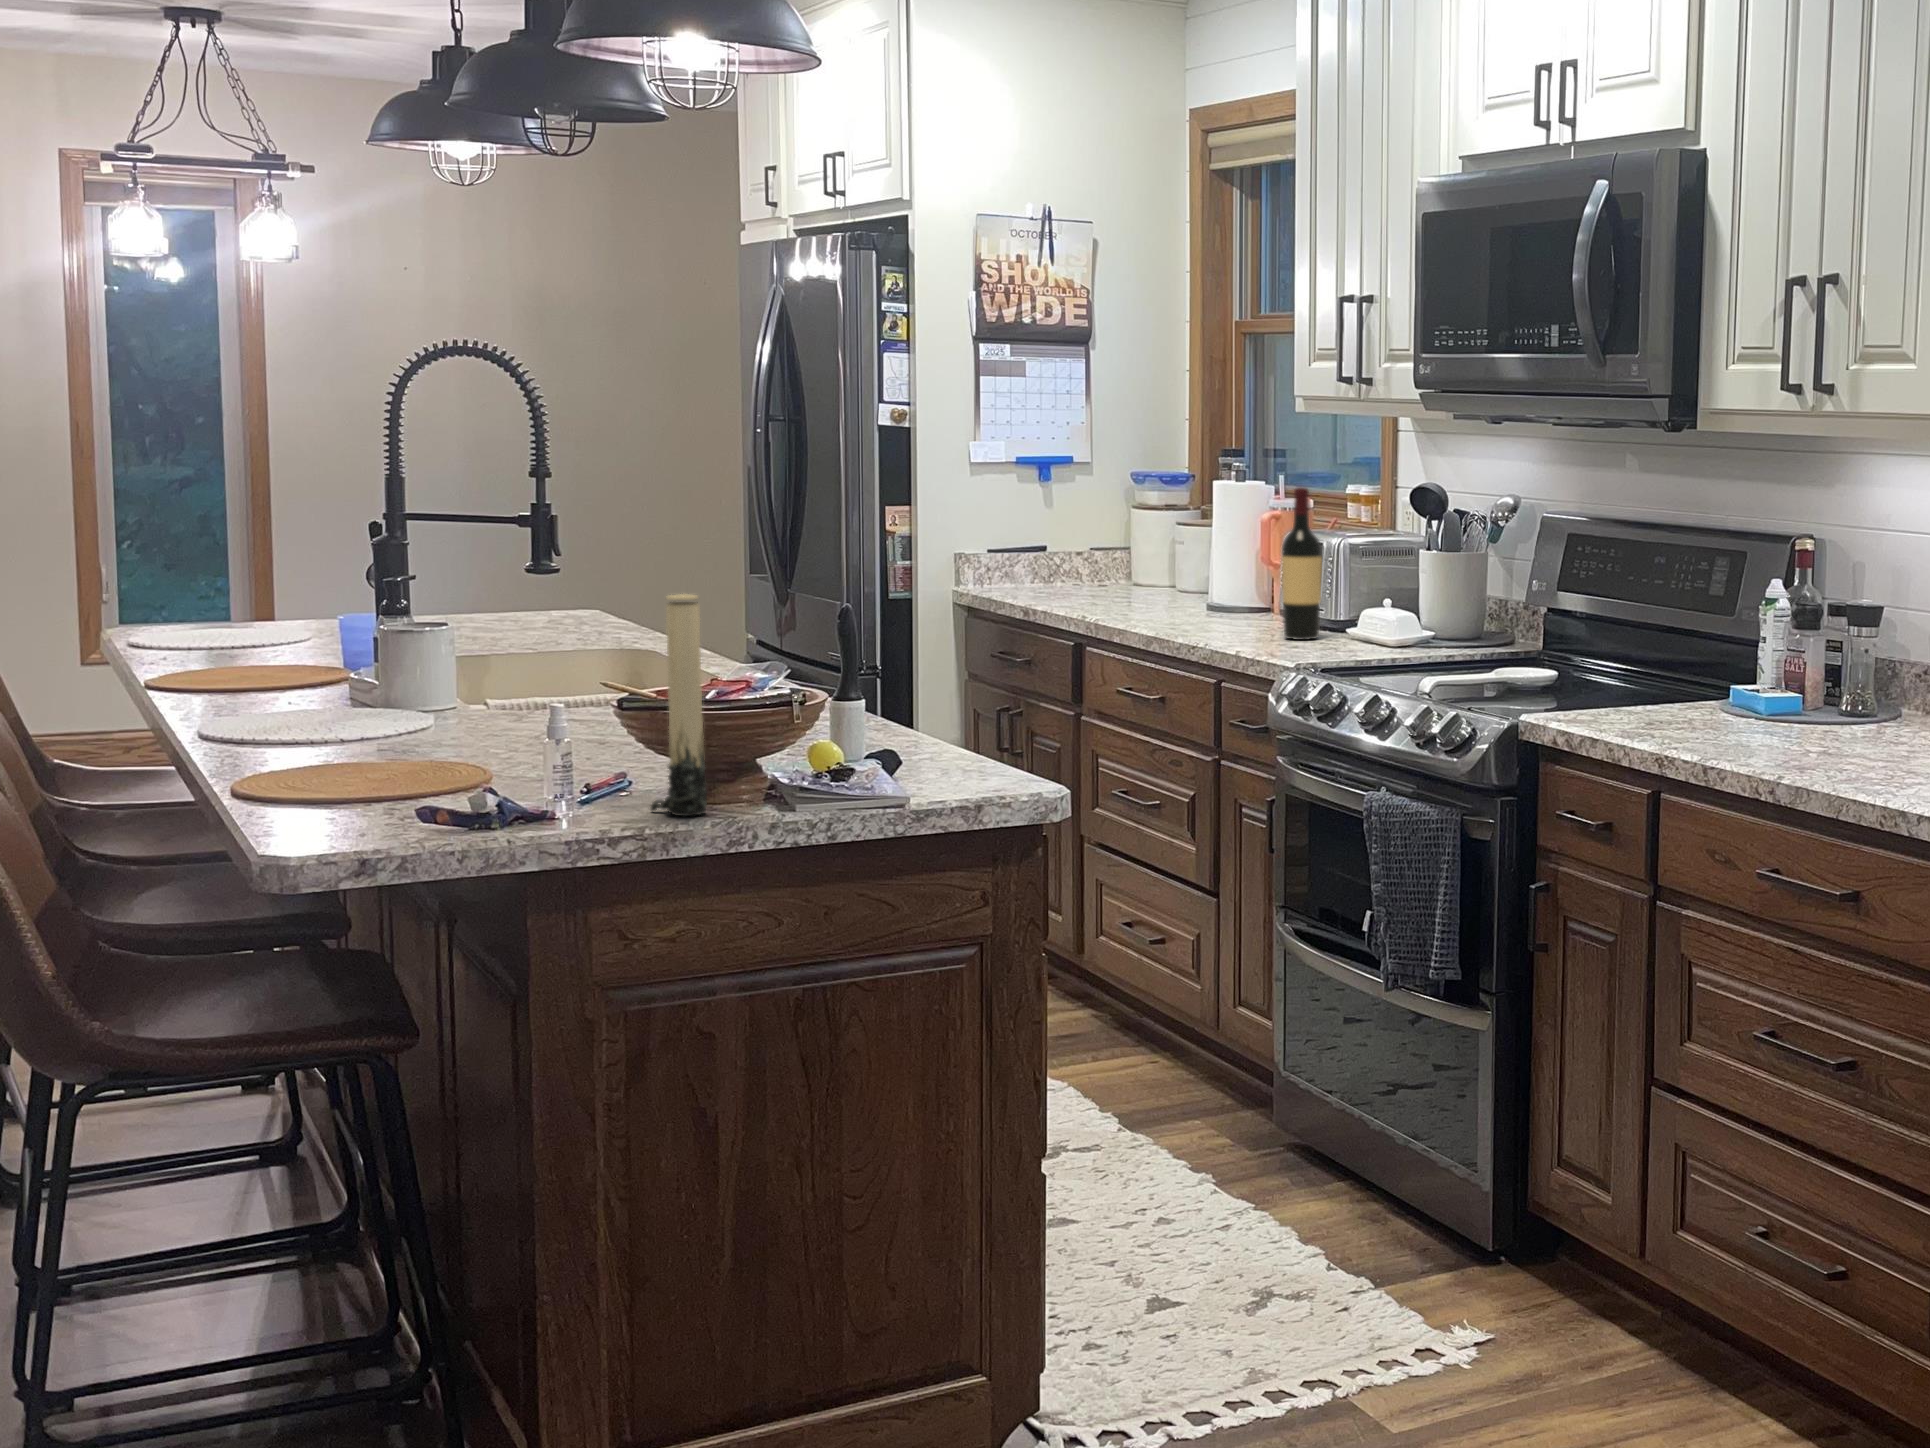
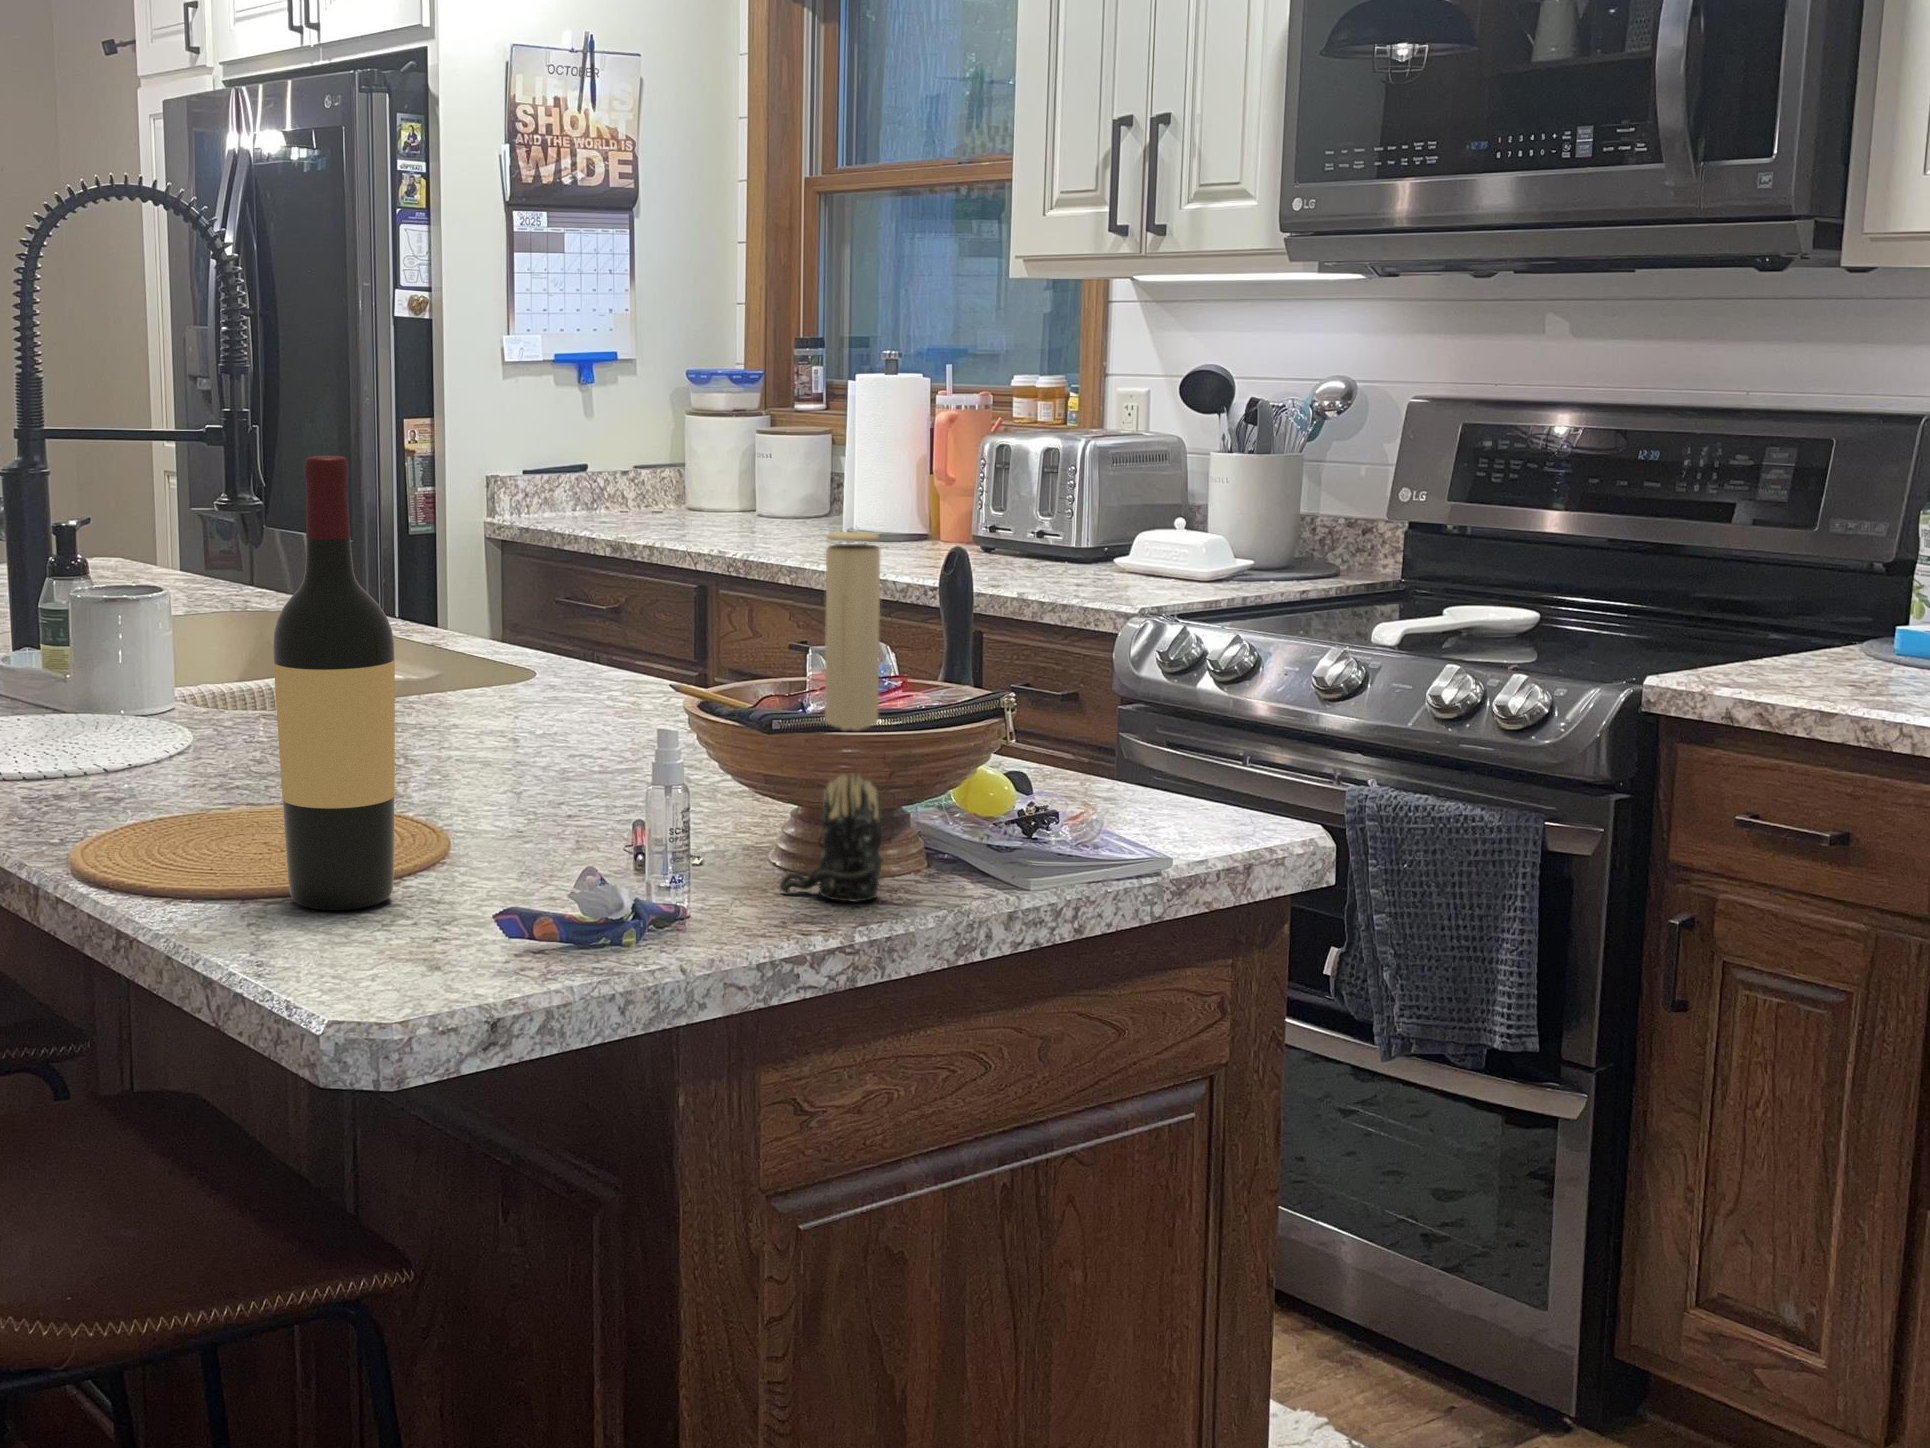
wine bottle: present [1282,487,1322,640] -> present [273,456,395,910]

